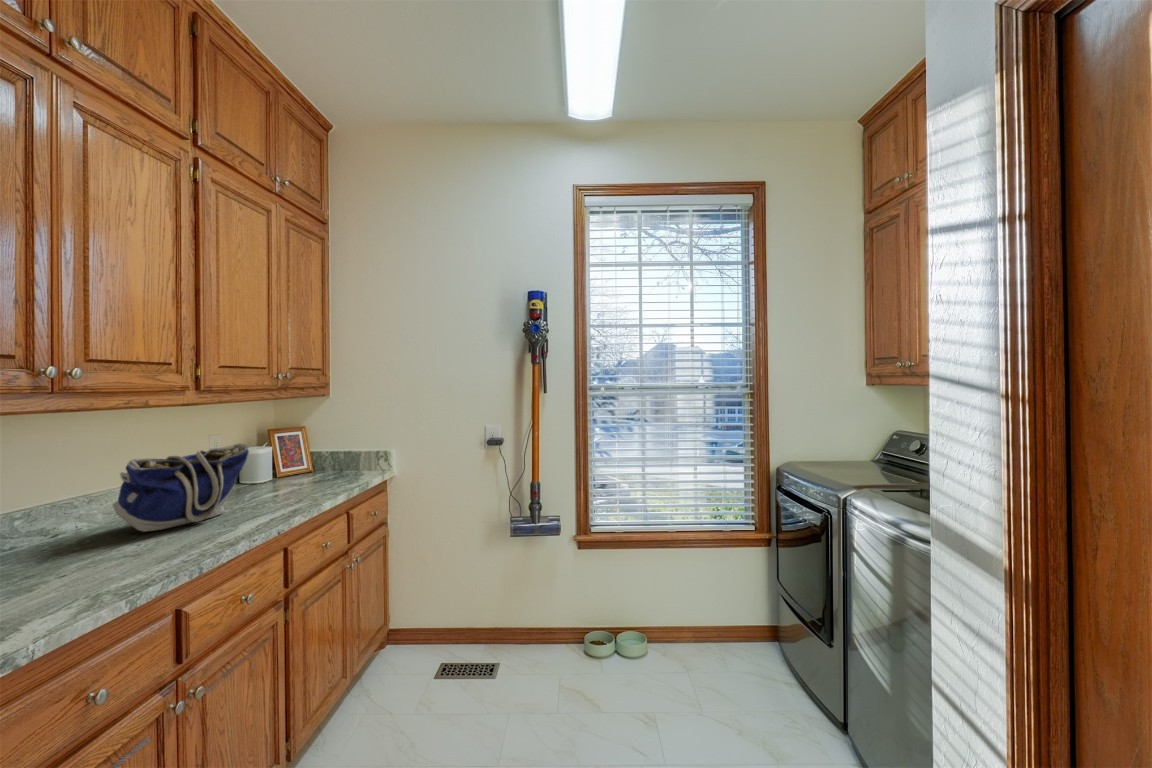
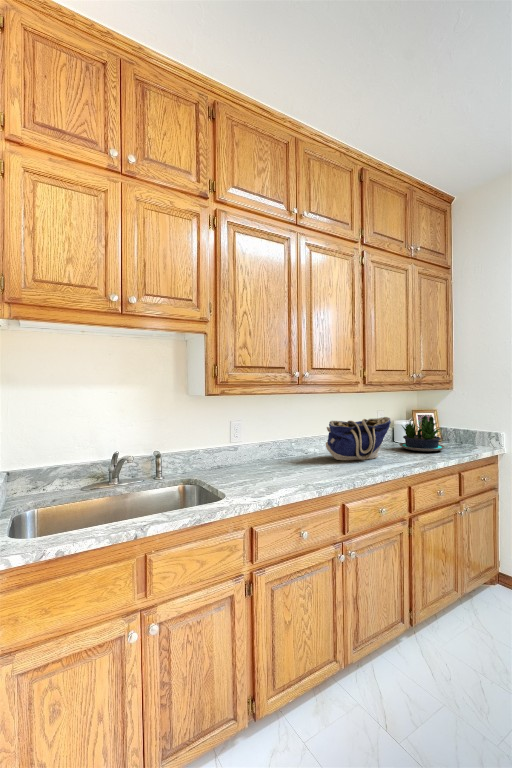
potted plant: none [254,436,332,491] -> present [400,416,445,451]

